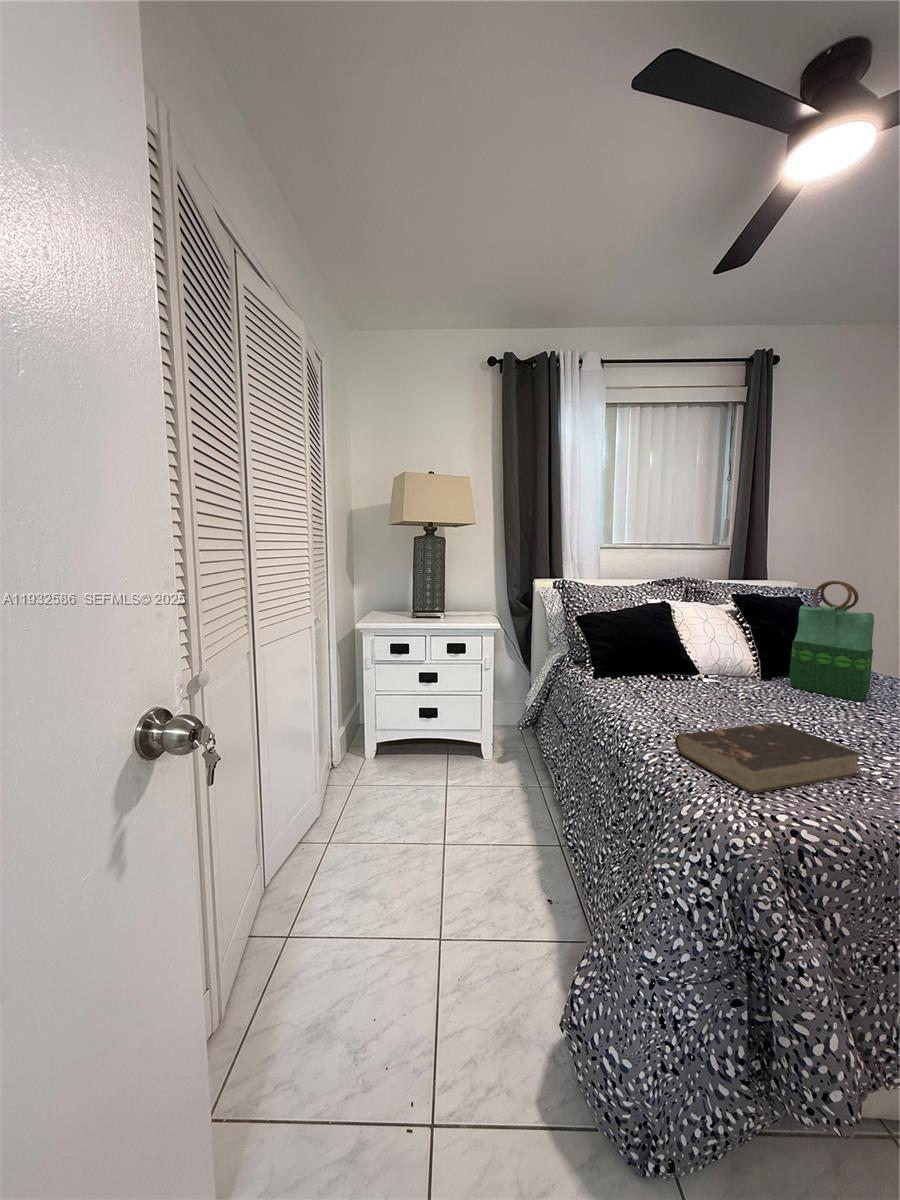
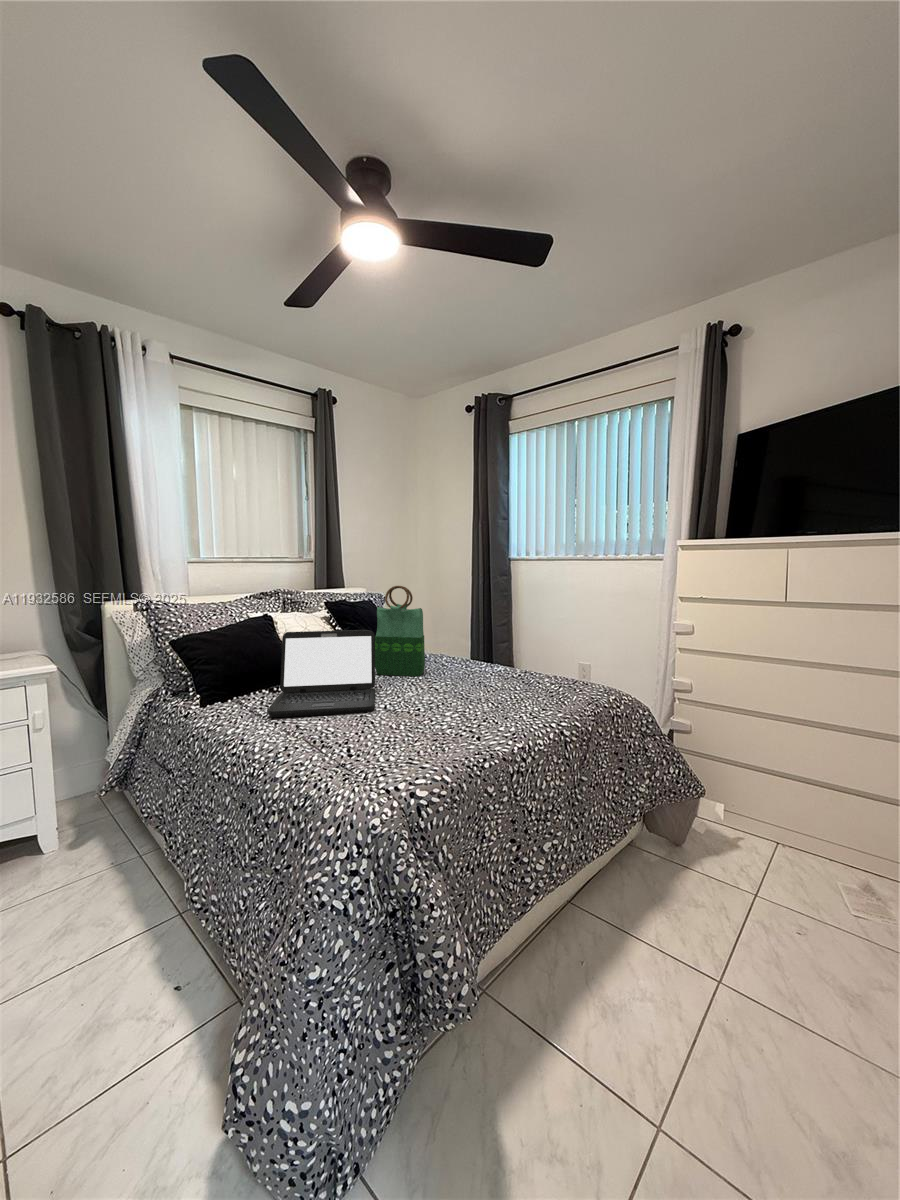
laptop: none [648,622,788,726] -> present [267,630,375,717]
book: present [675,723,862,794] -> none [305,706,437,774]

